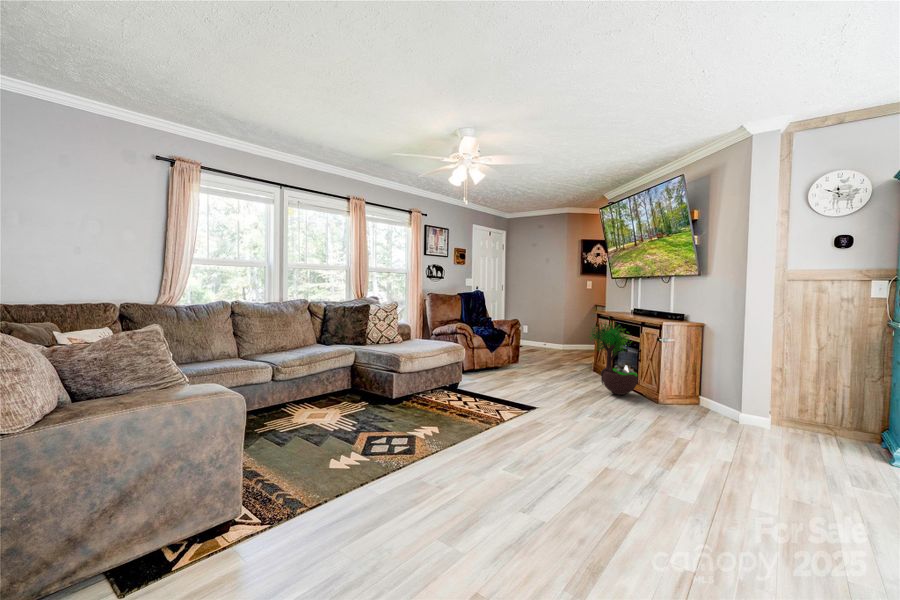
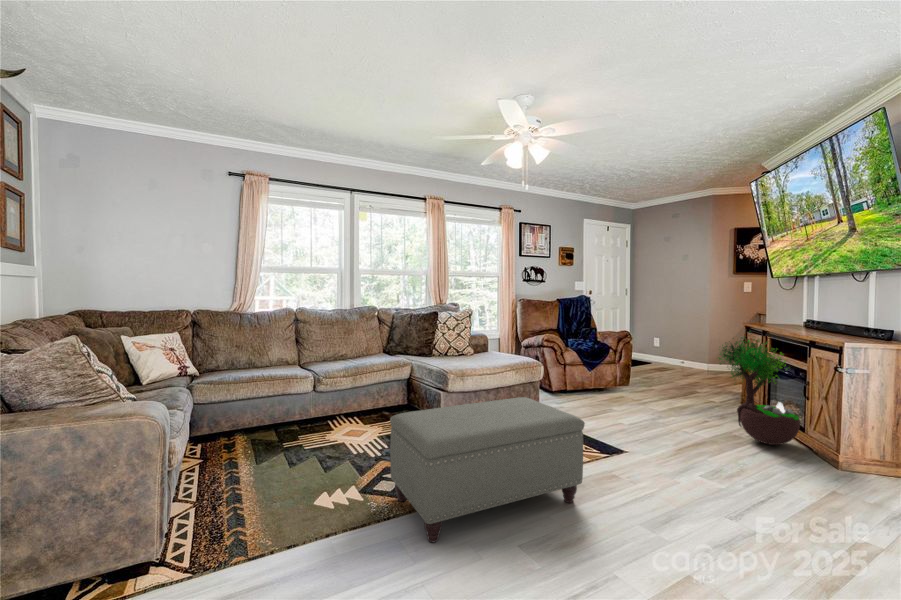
ottoman: none [392,370,530,475] -> present [390,397,585,542]

